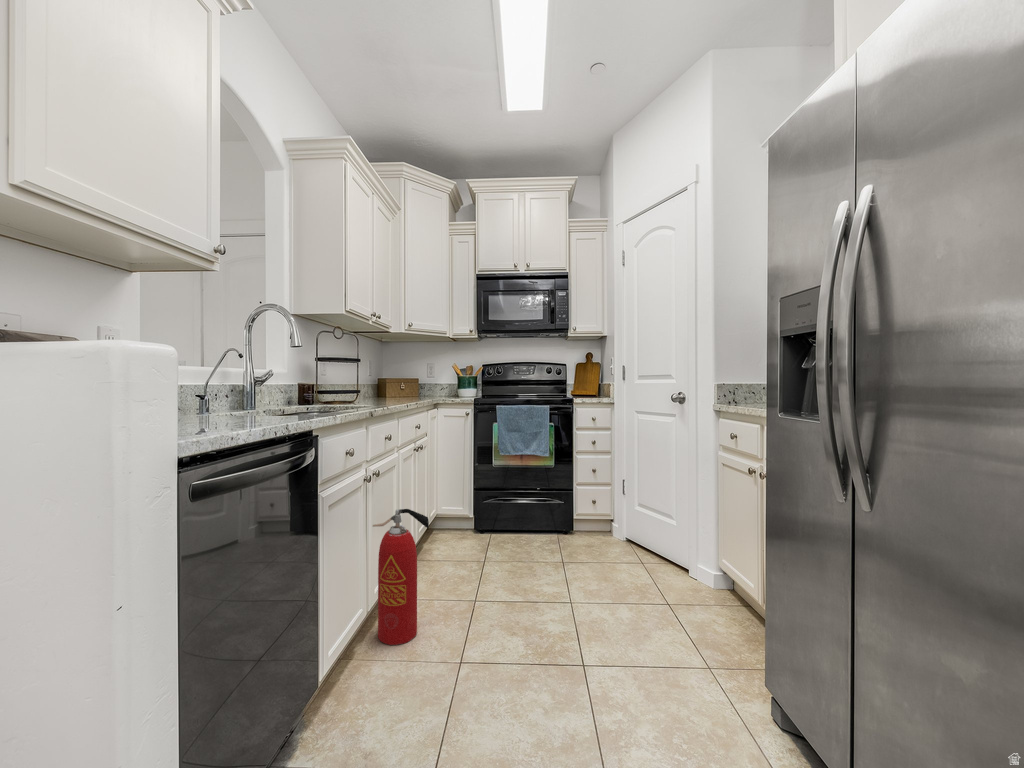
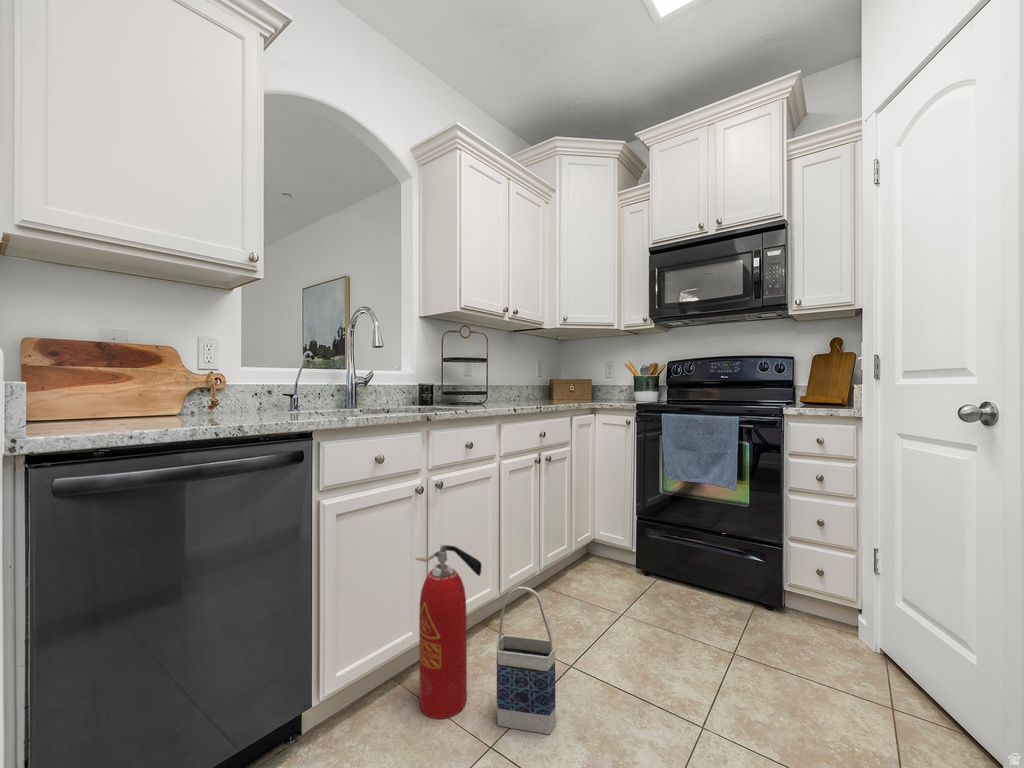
bag: none [443,528,485,632] -> present [497,587,556,734]

